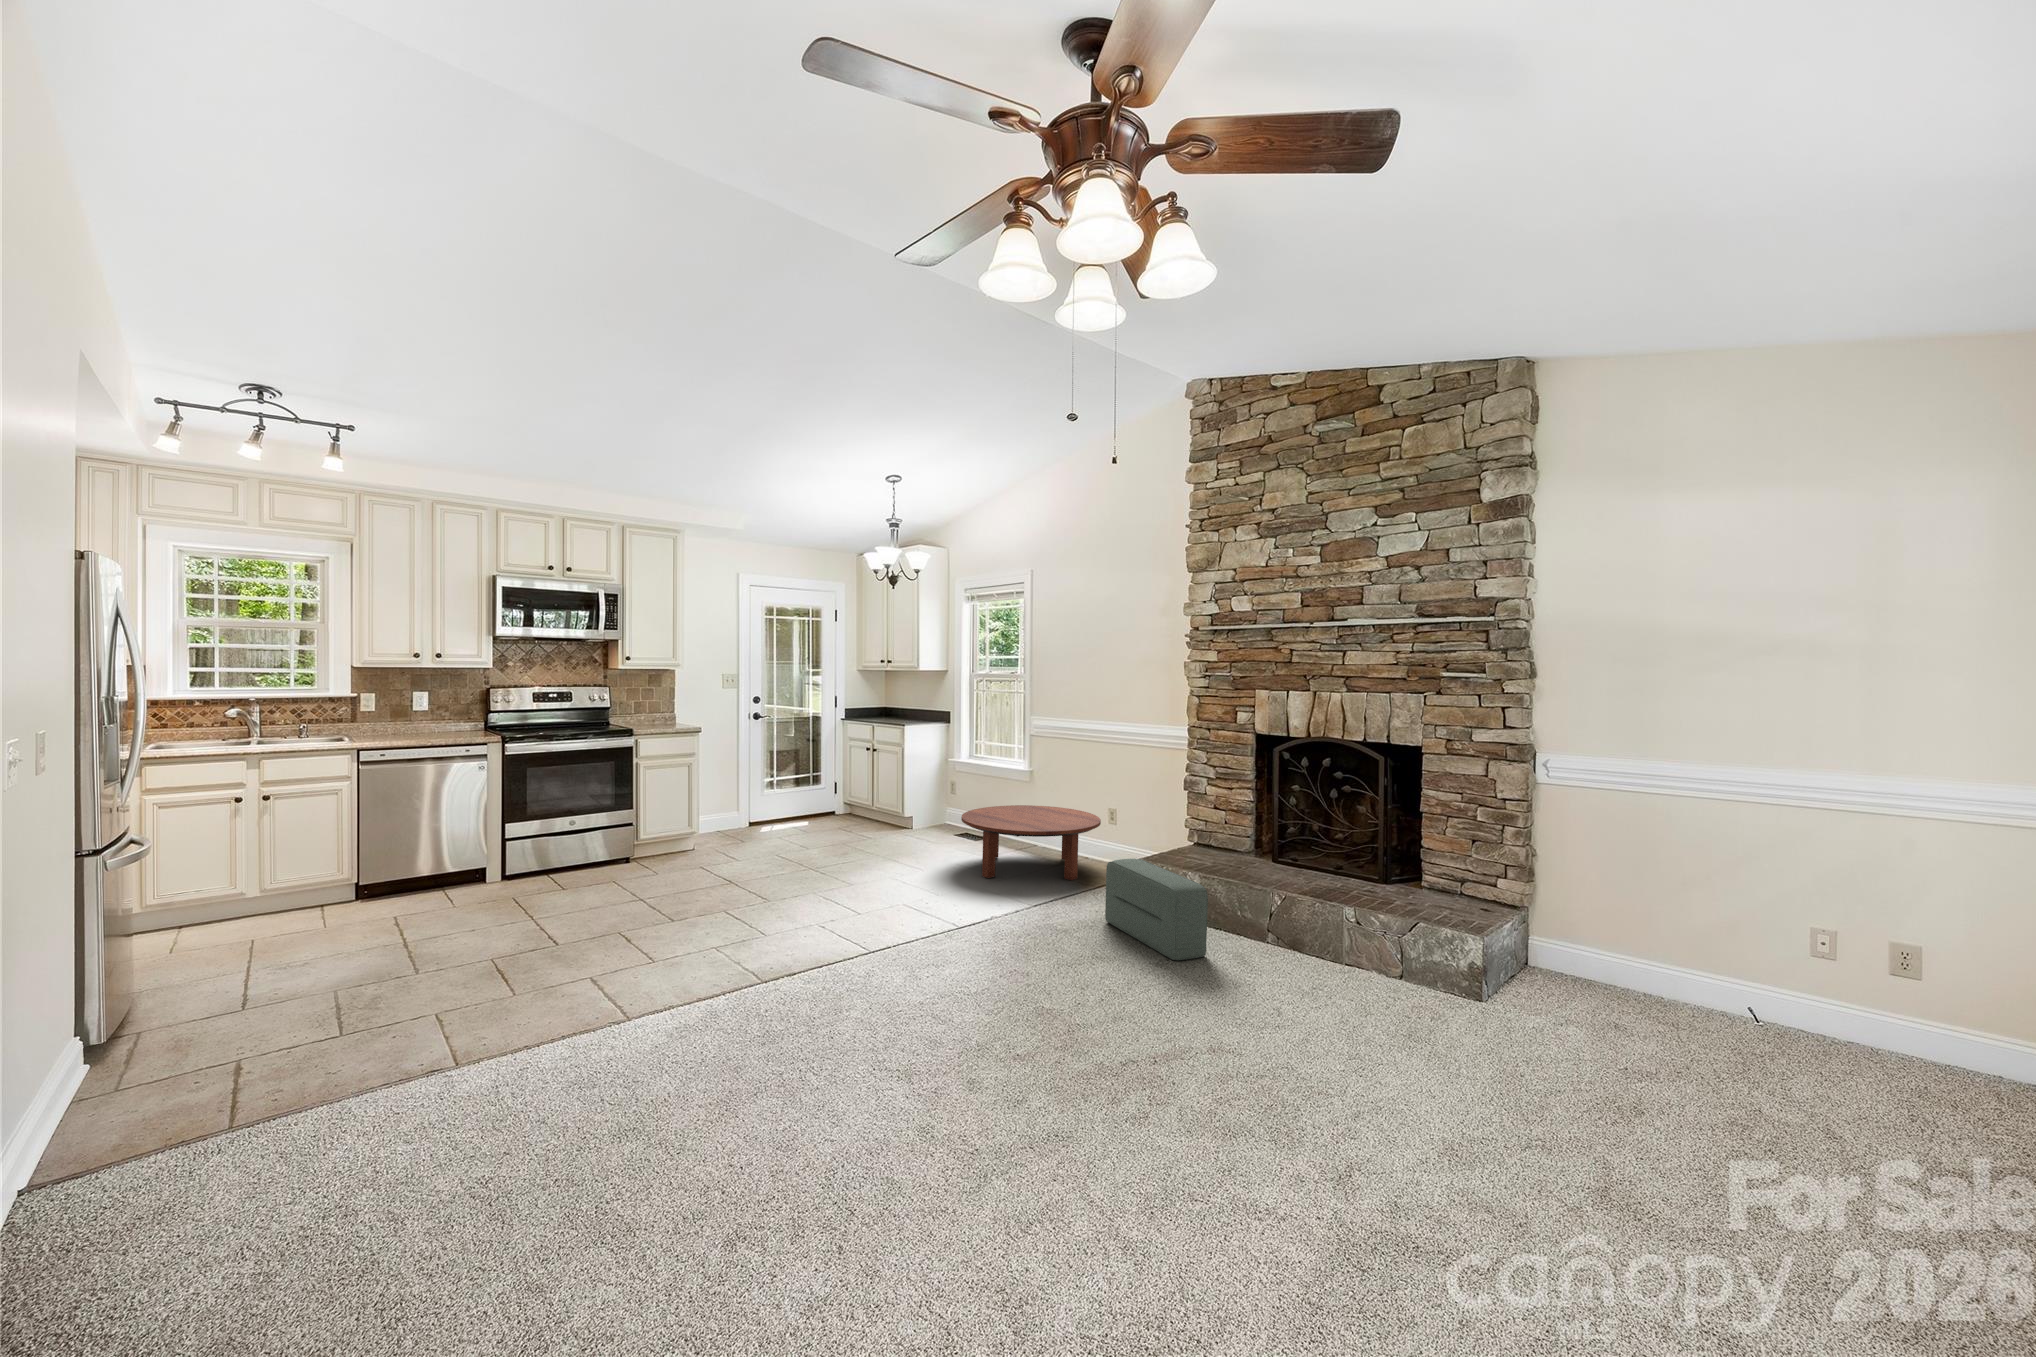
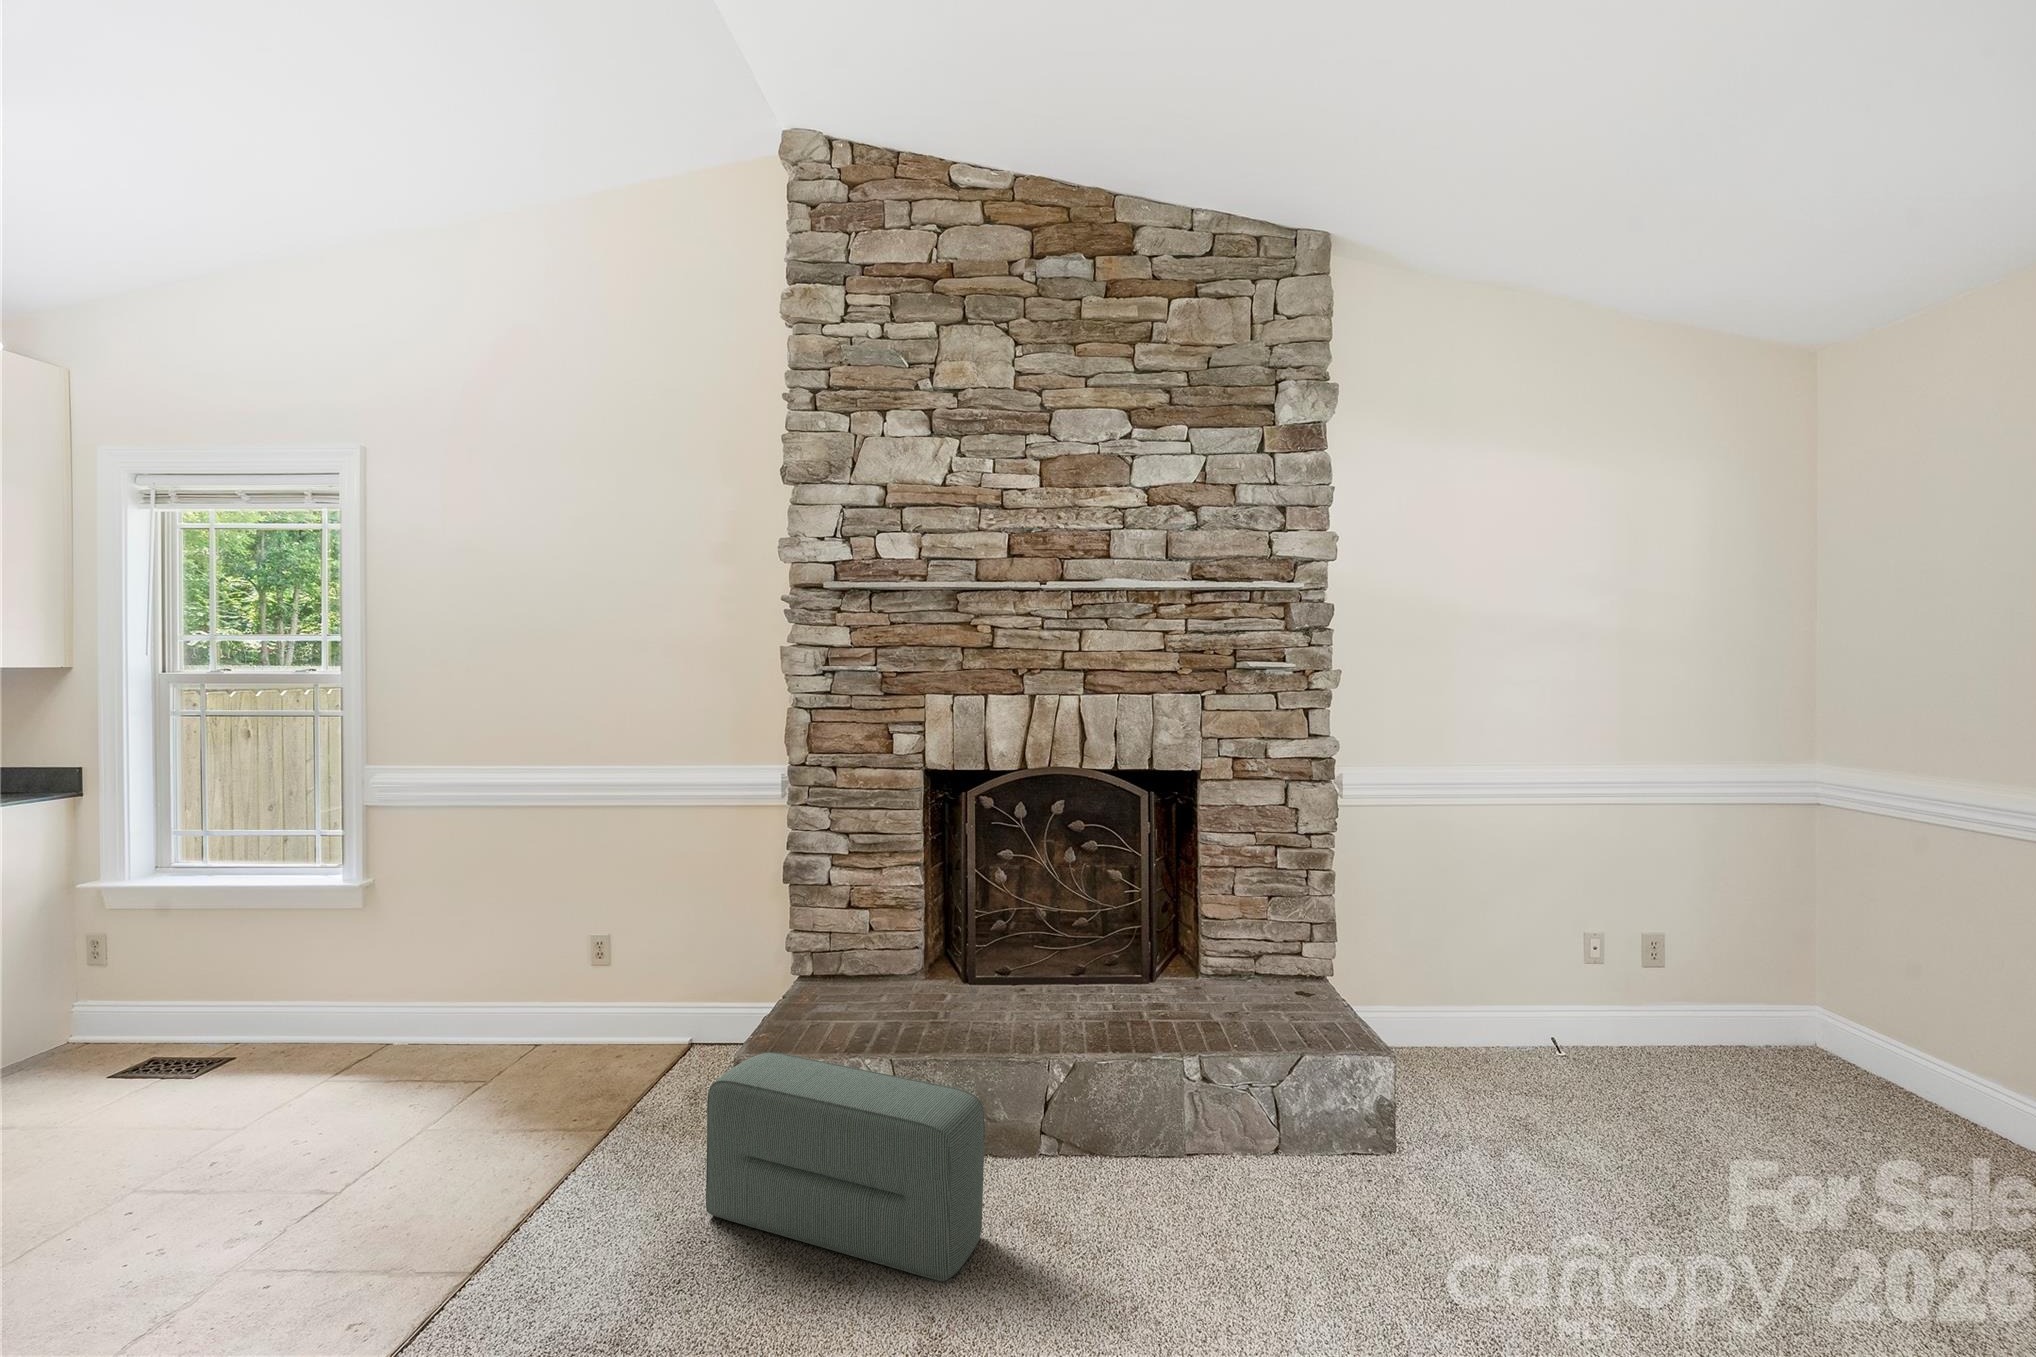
coffee table: present [961,805,1101,880] -> none [202,945,583,1176]

